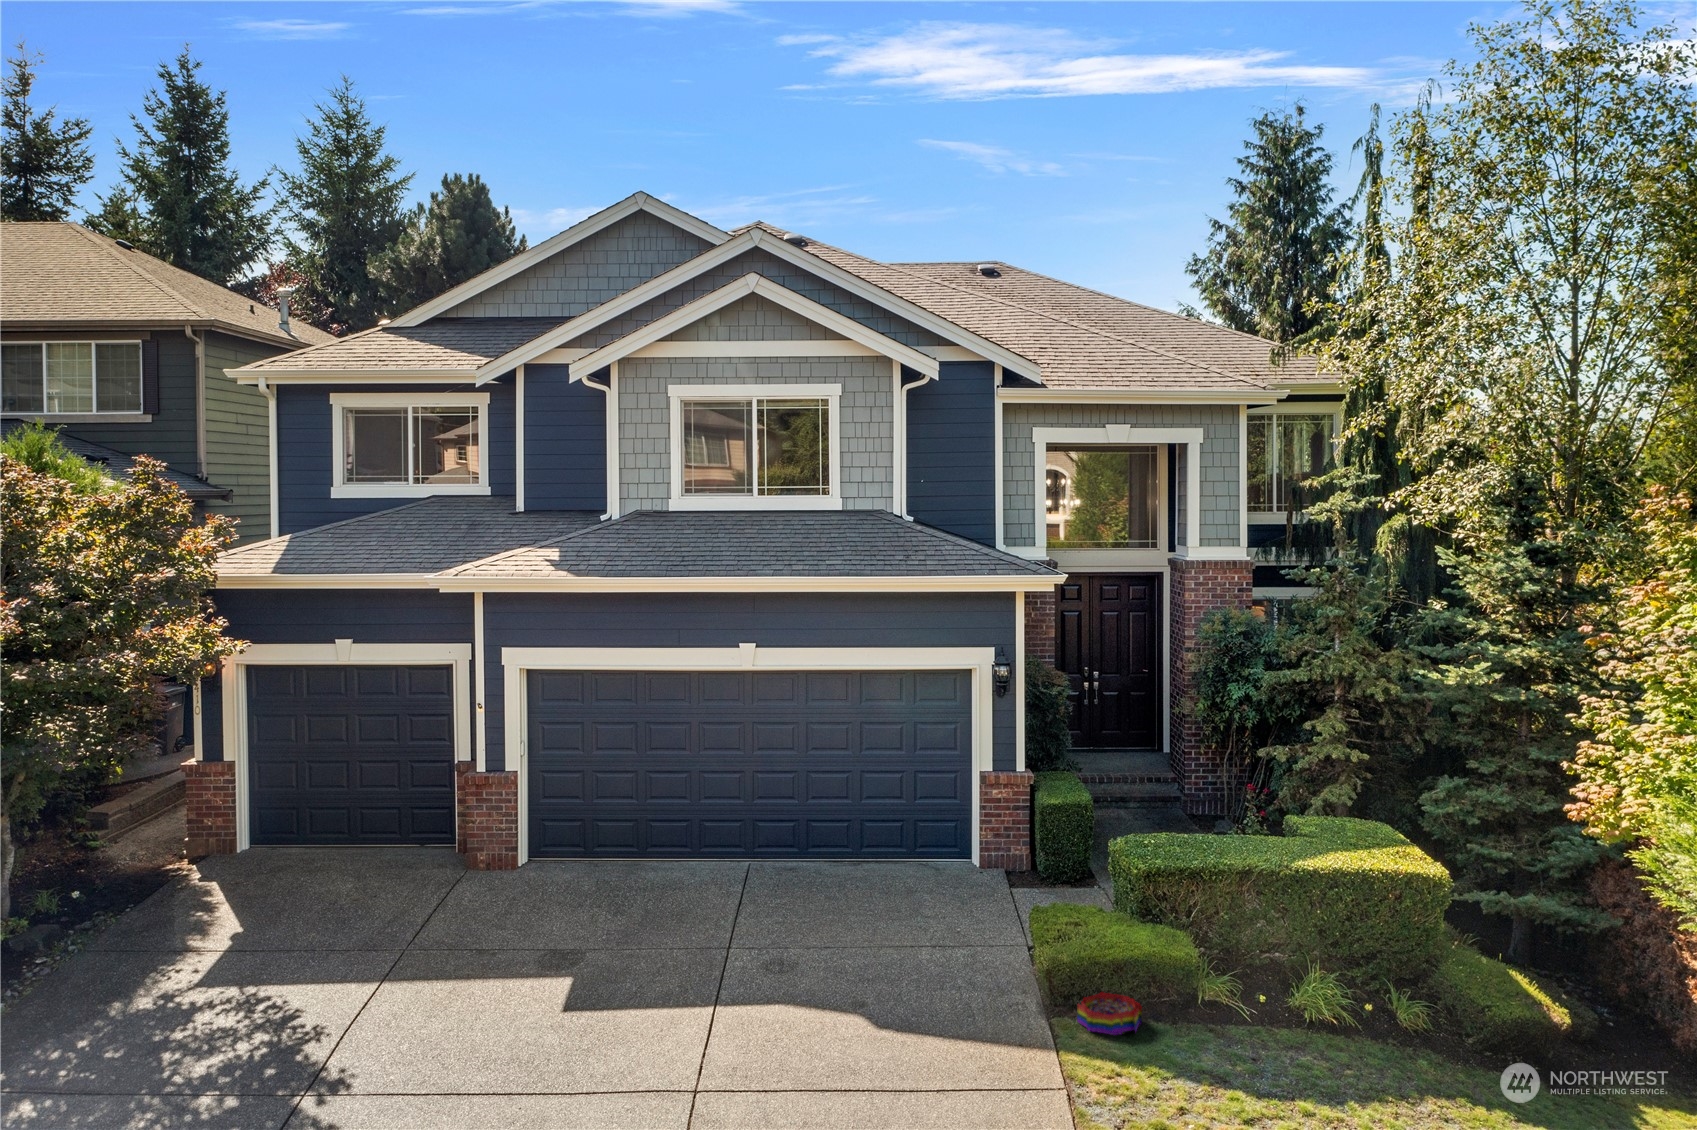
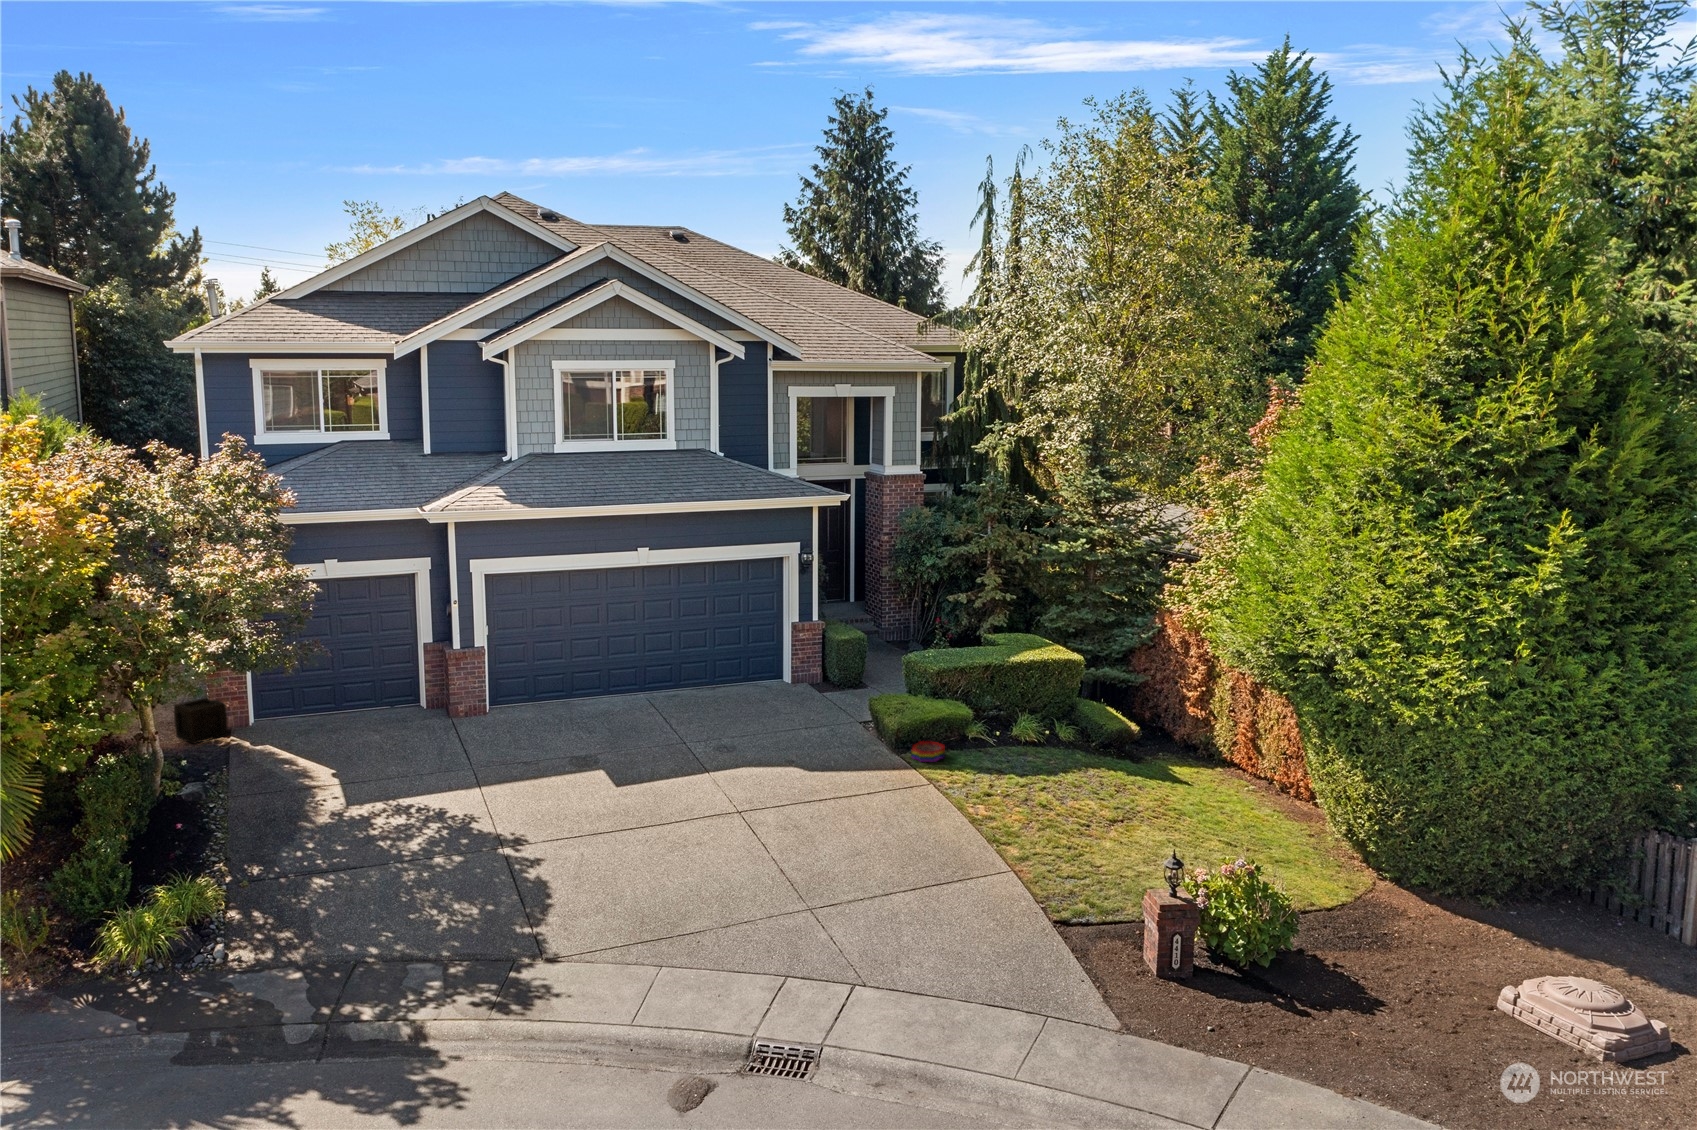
wooden crate: none [129,812,185,873] -> present [174,697,228,744]

